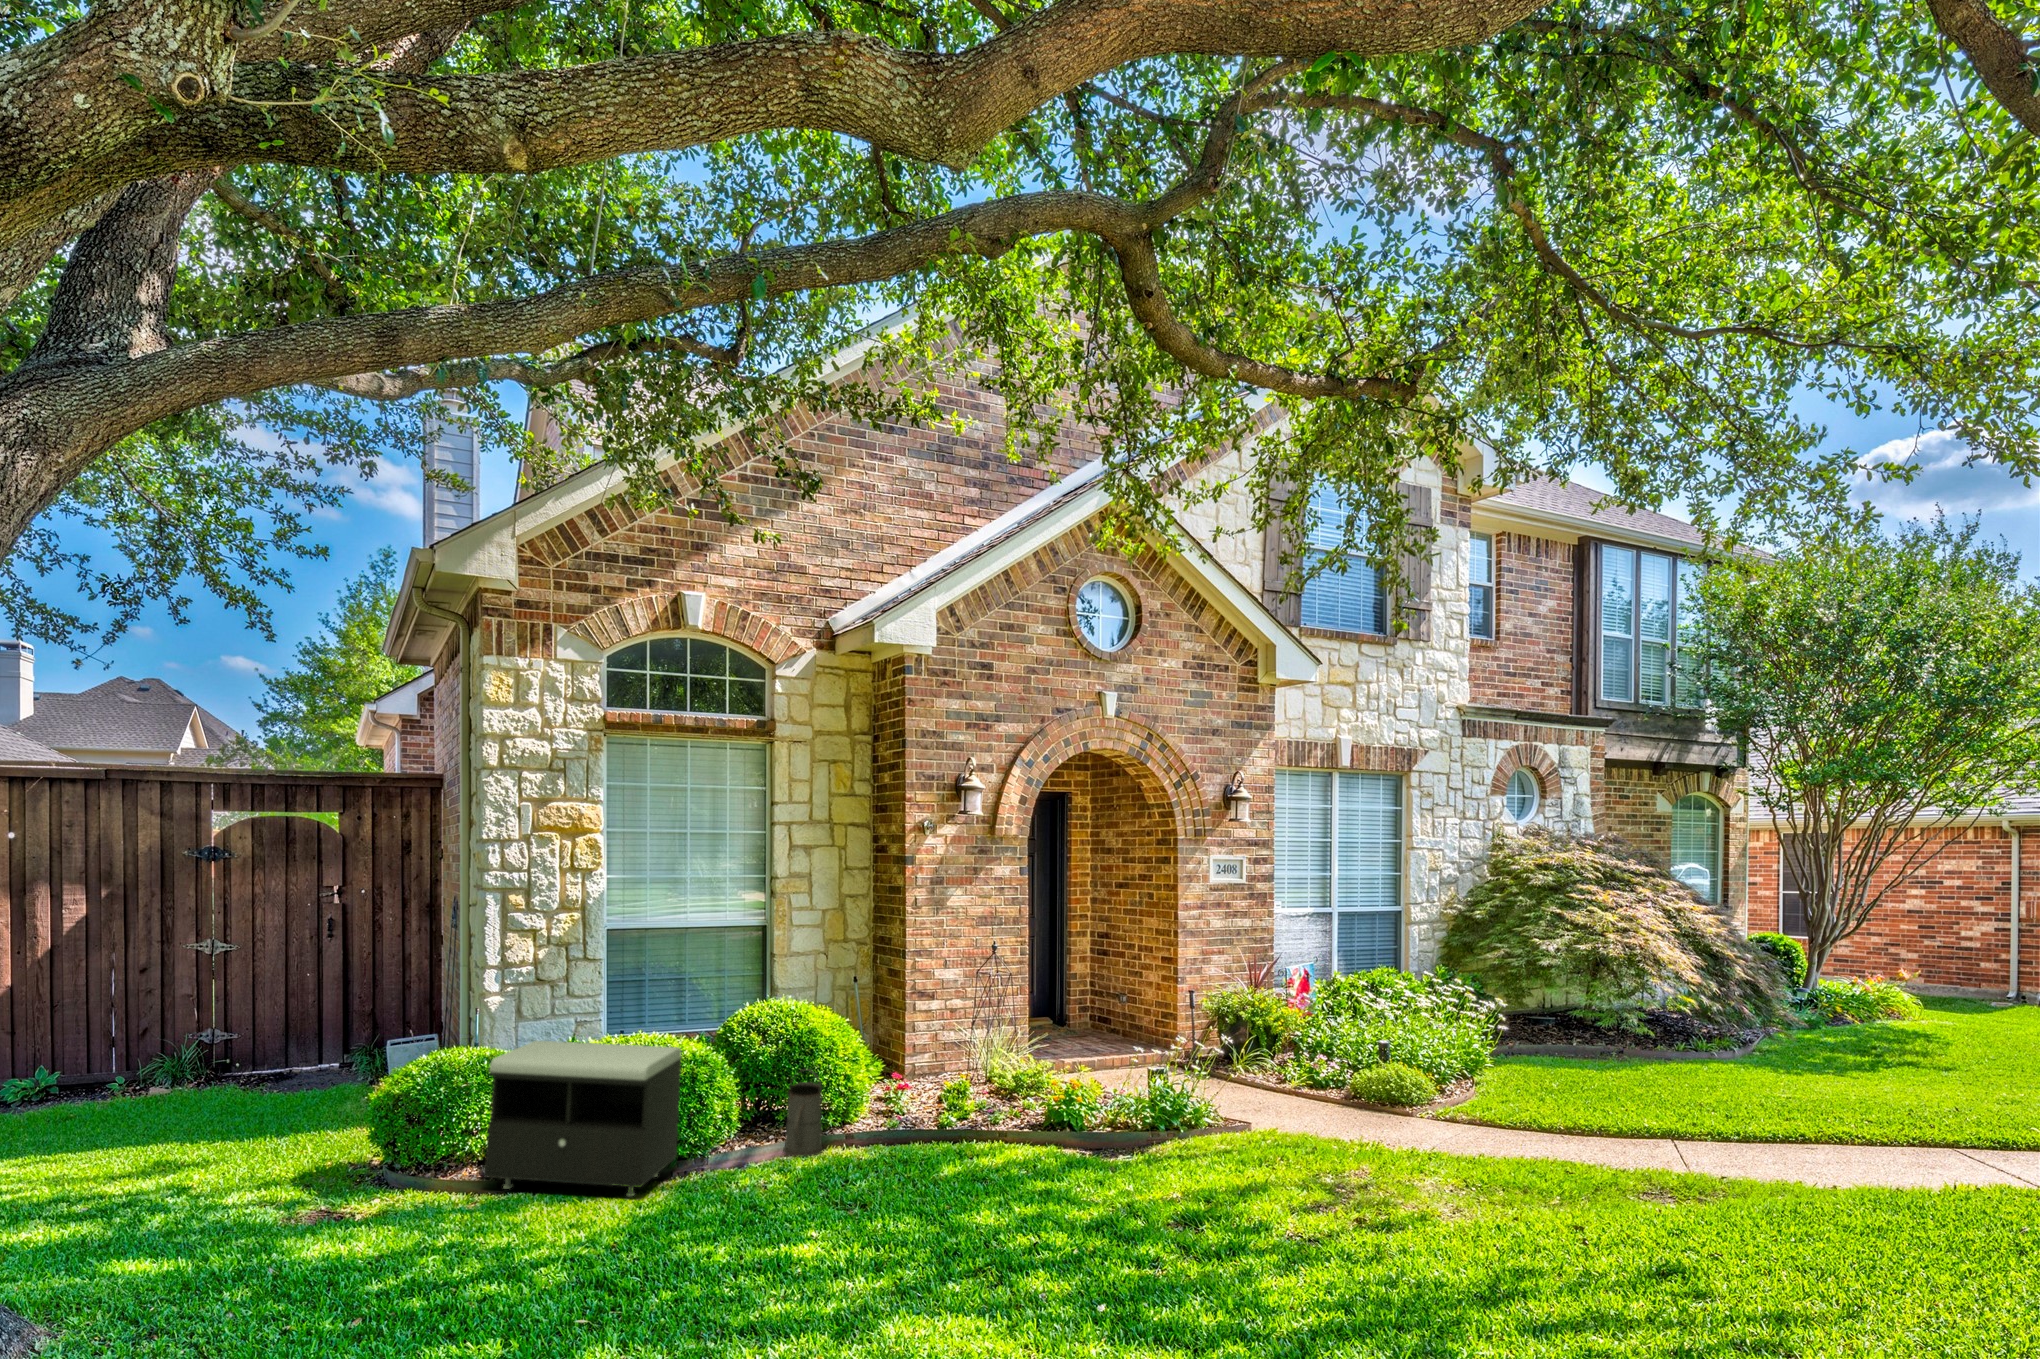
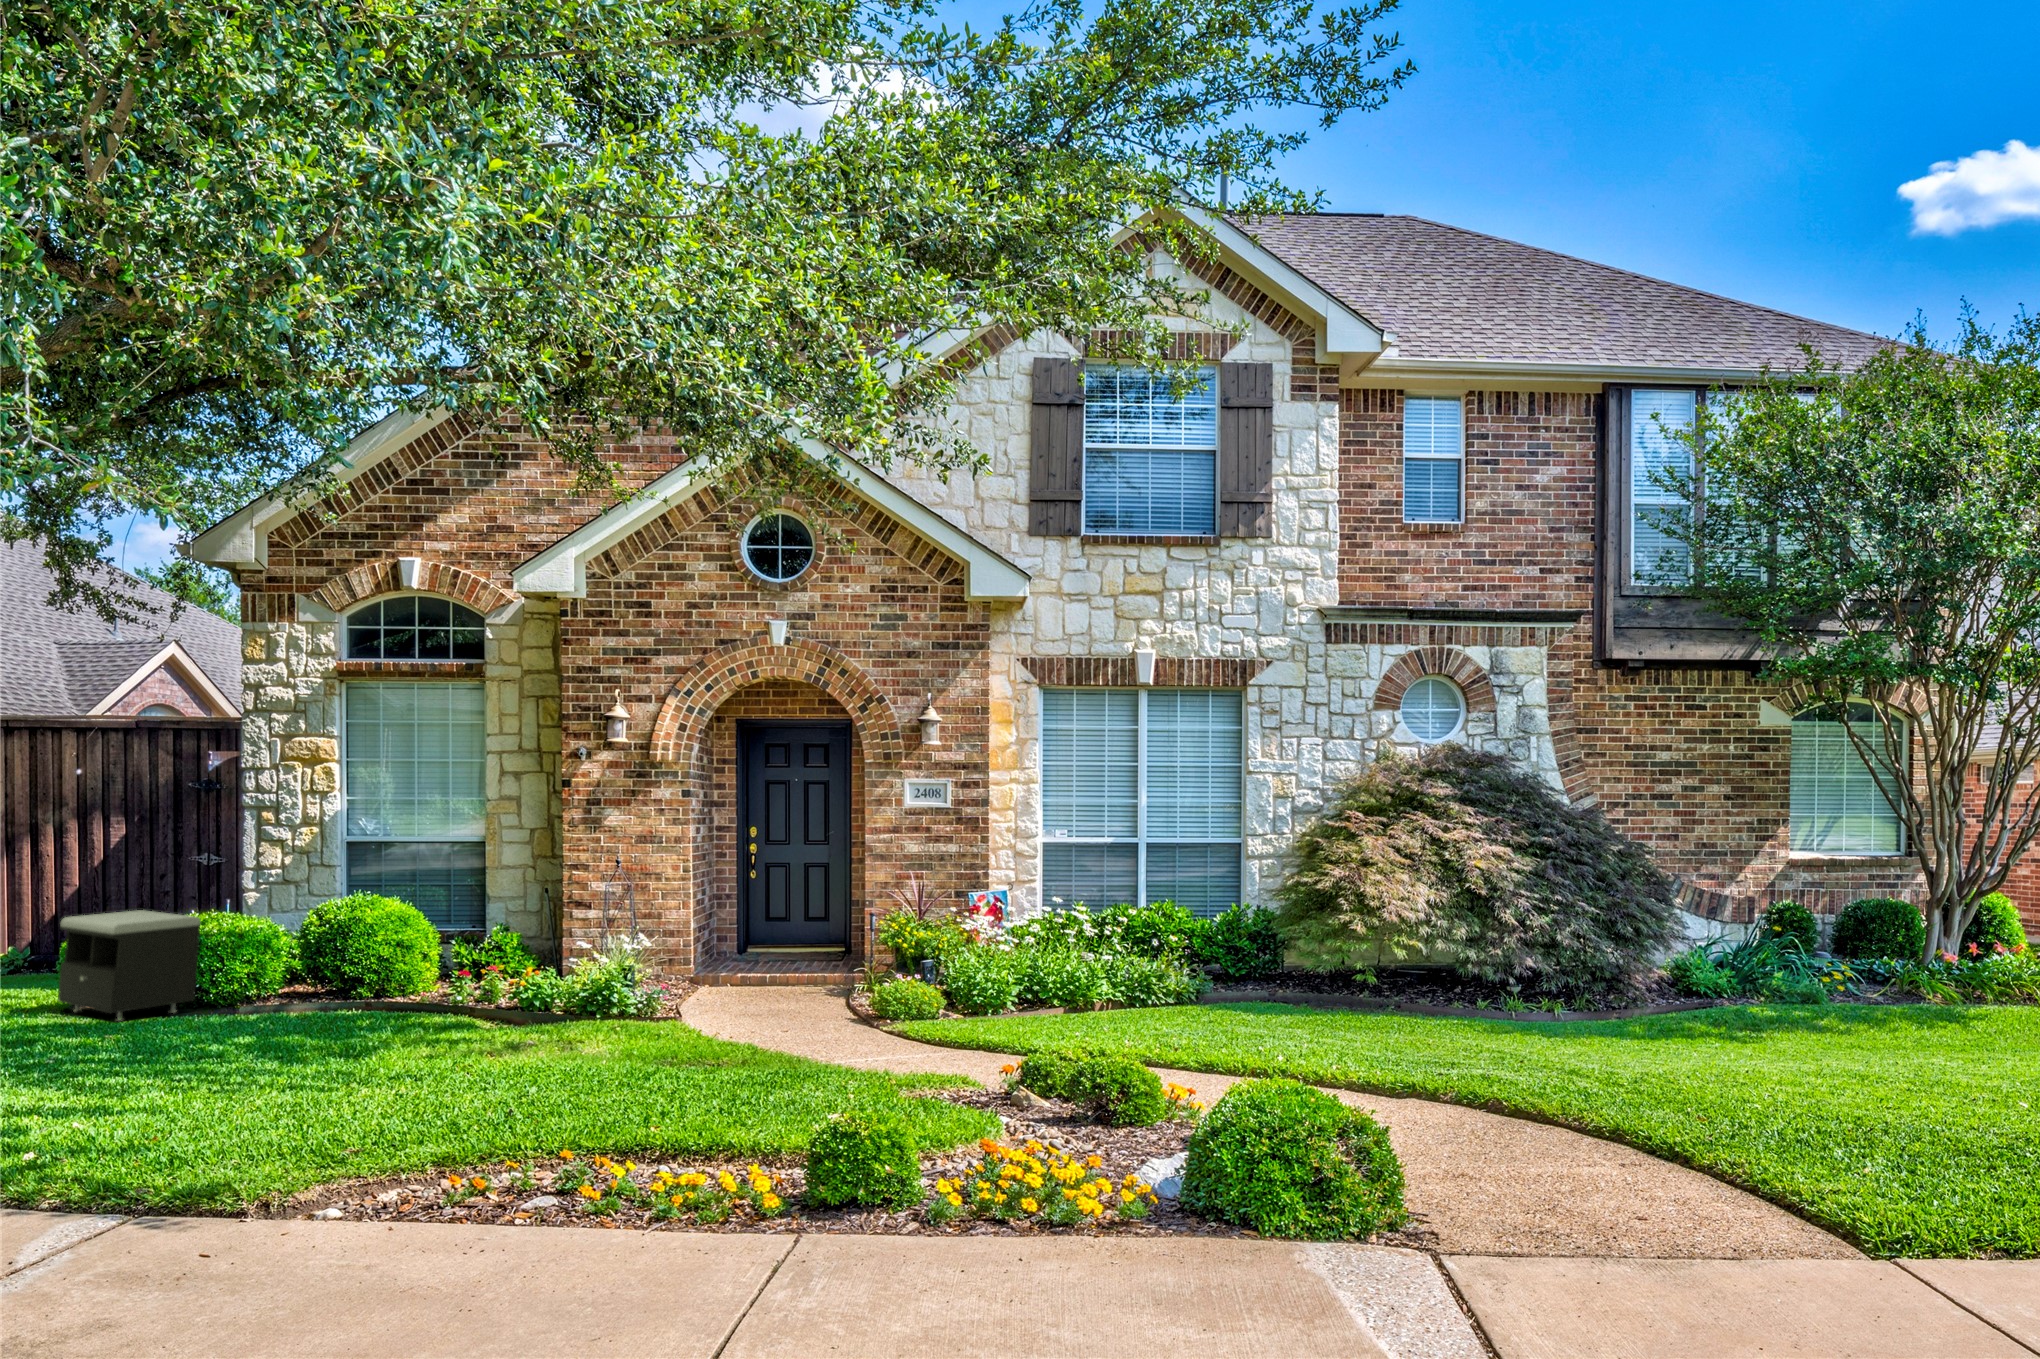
watering can: present [783,1069,823,1157] -> none [292,942,378,1011]

